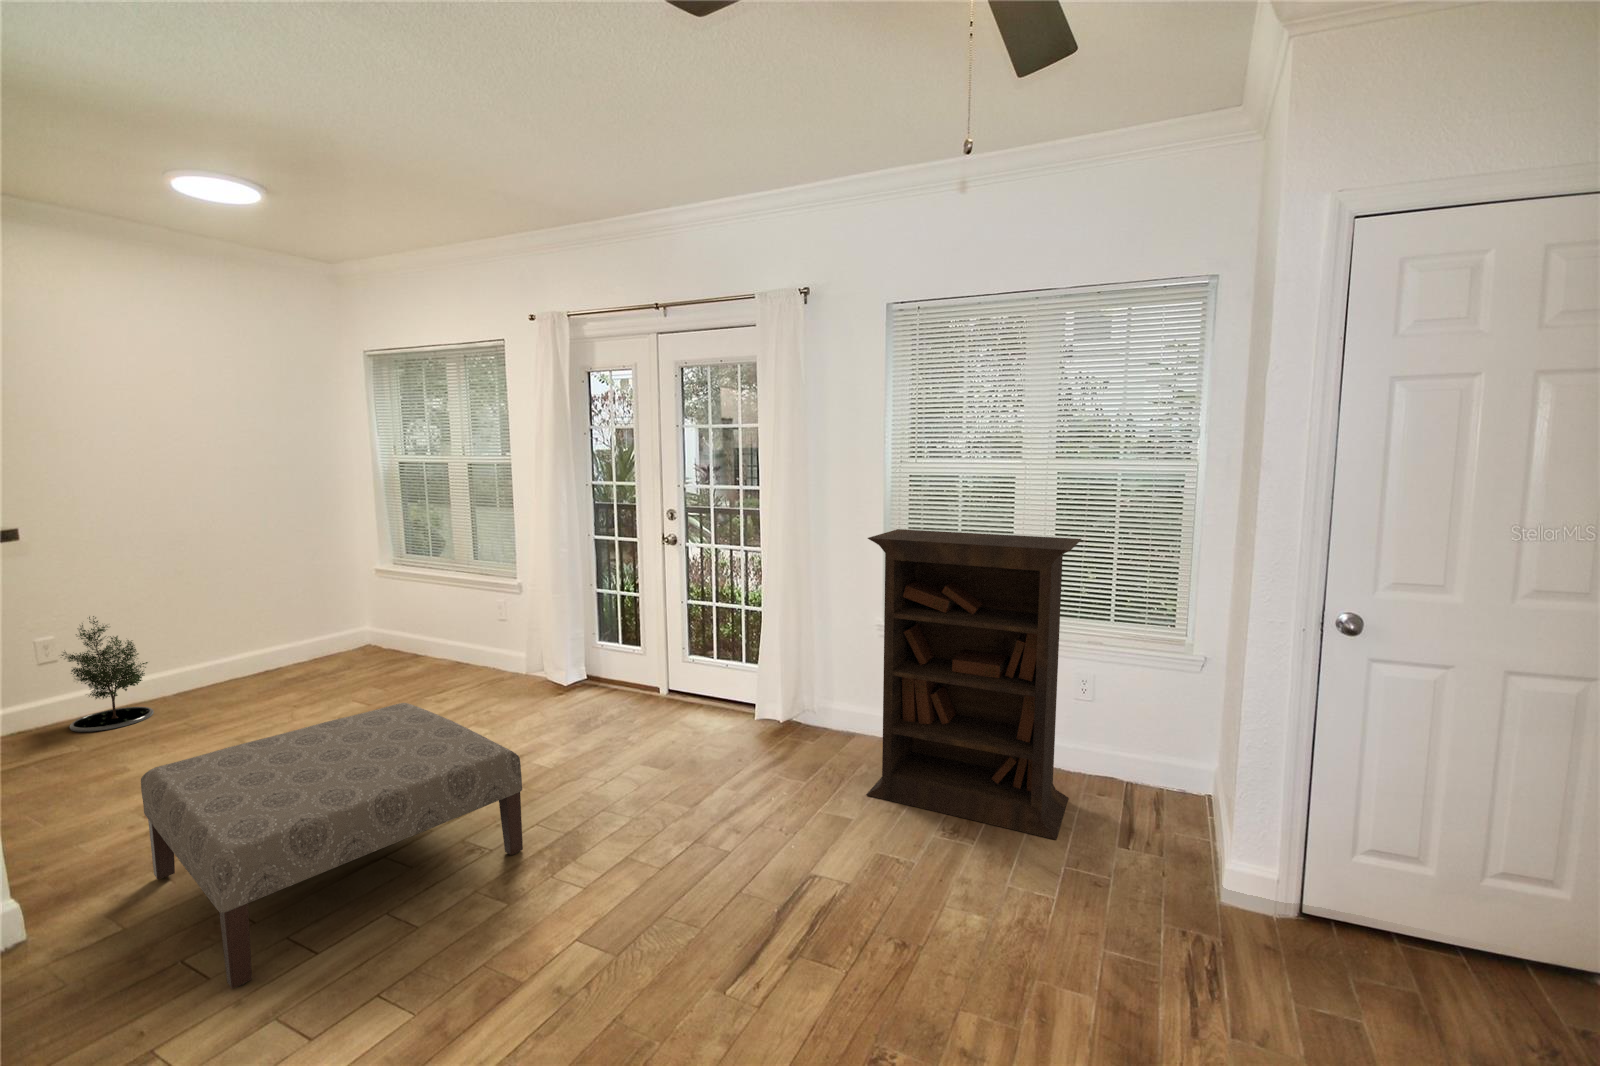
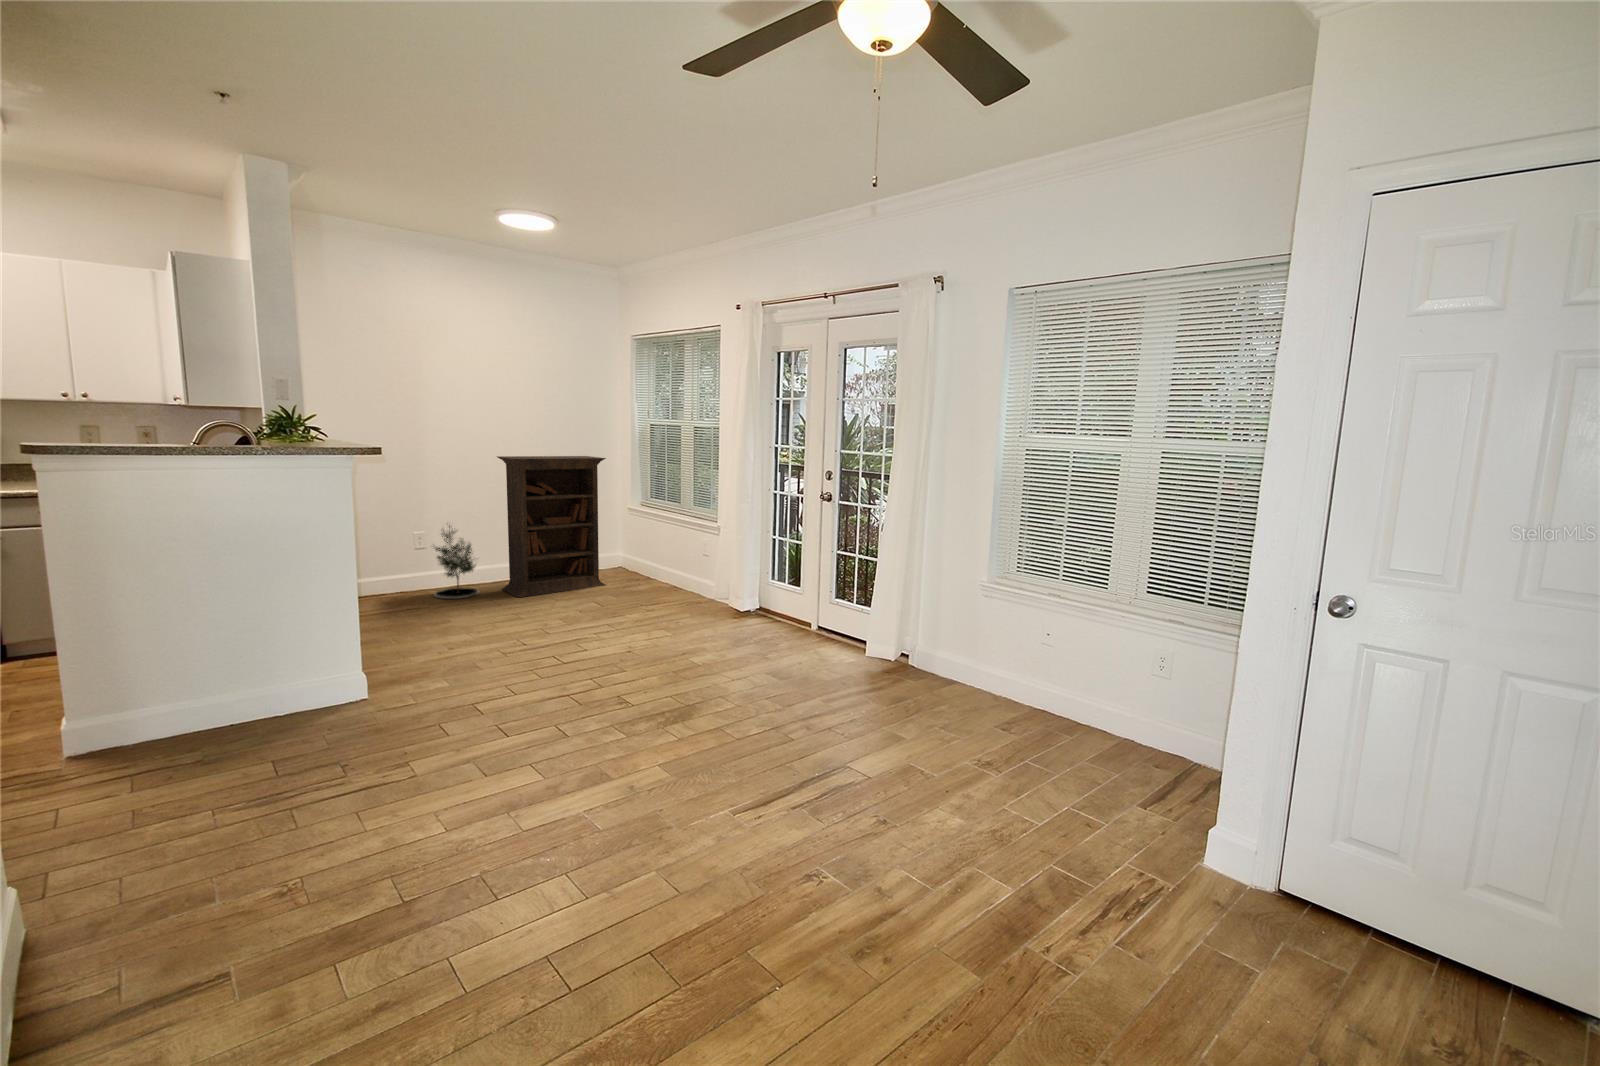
bookcase: present [866,529,1081,840] -> present [497,456,606,597]
ottoman: present [141,703,523,989] -> none [443,597,655,742]

